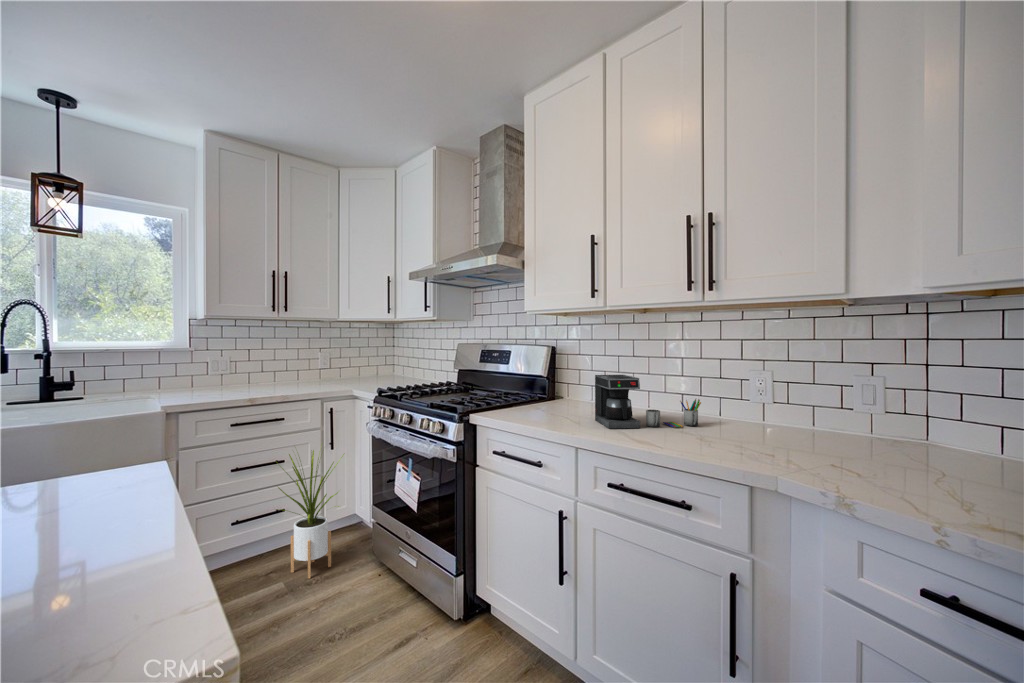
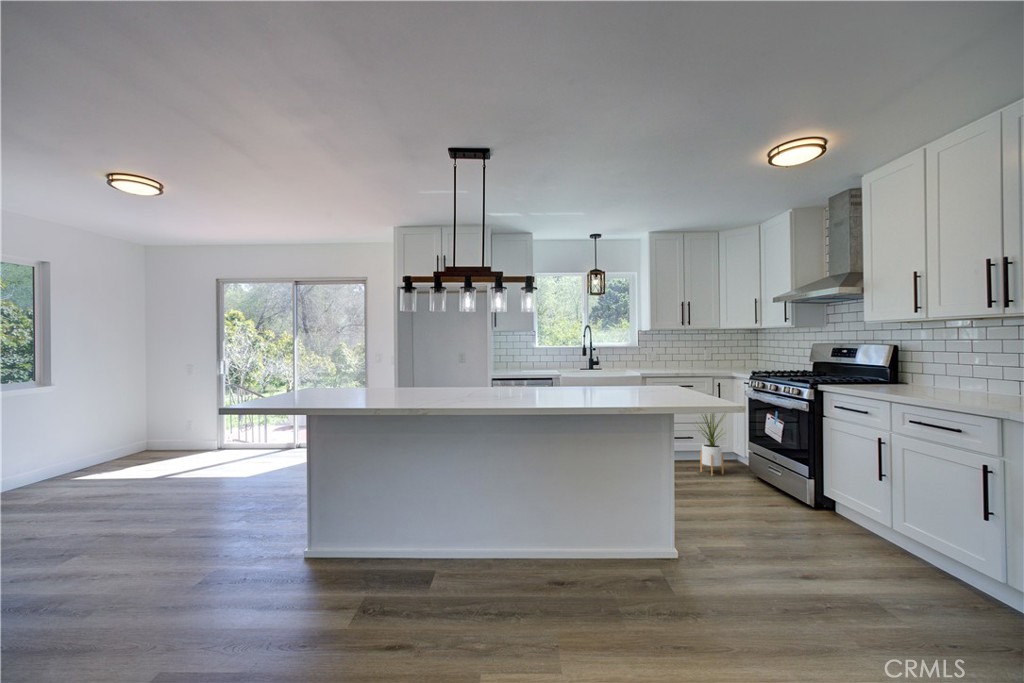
coffee maker: present [595,375,701,429] -> none [911,362,1001,397]

